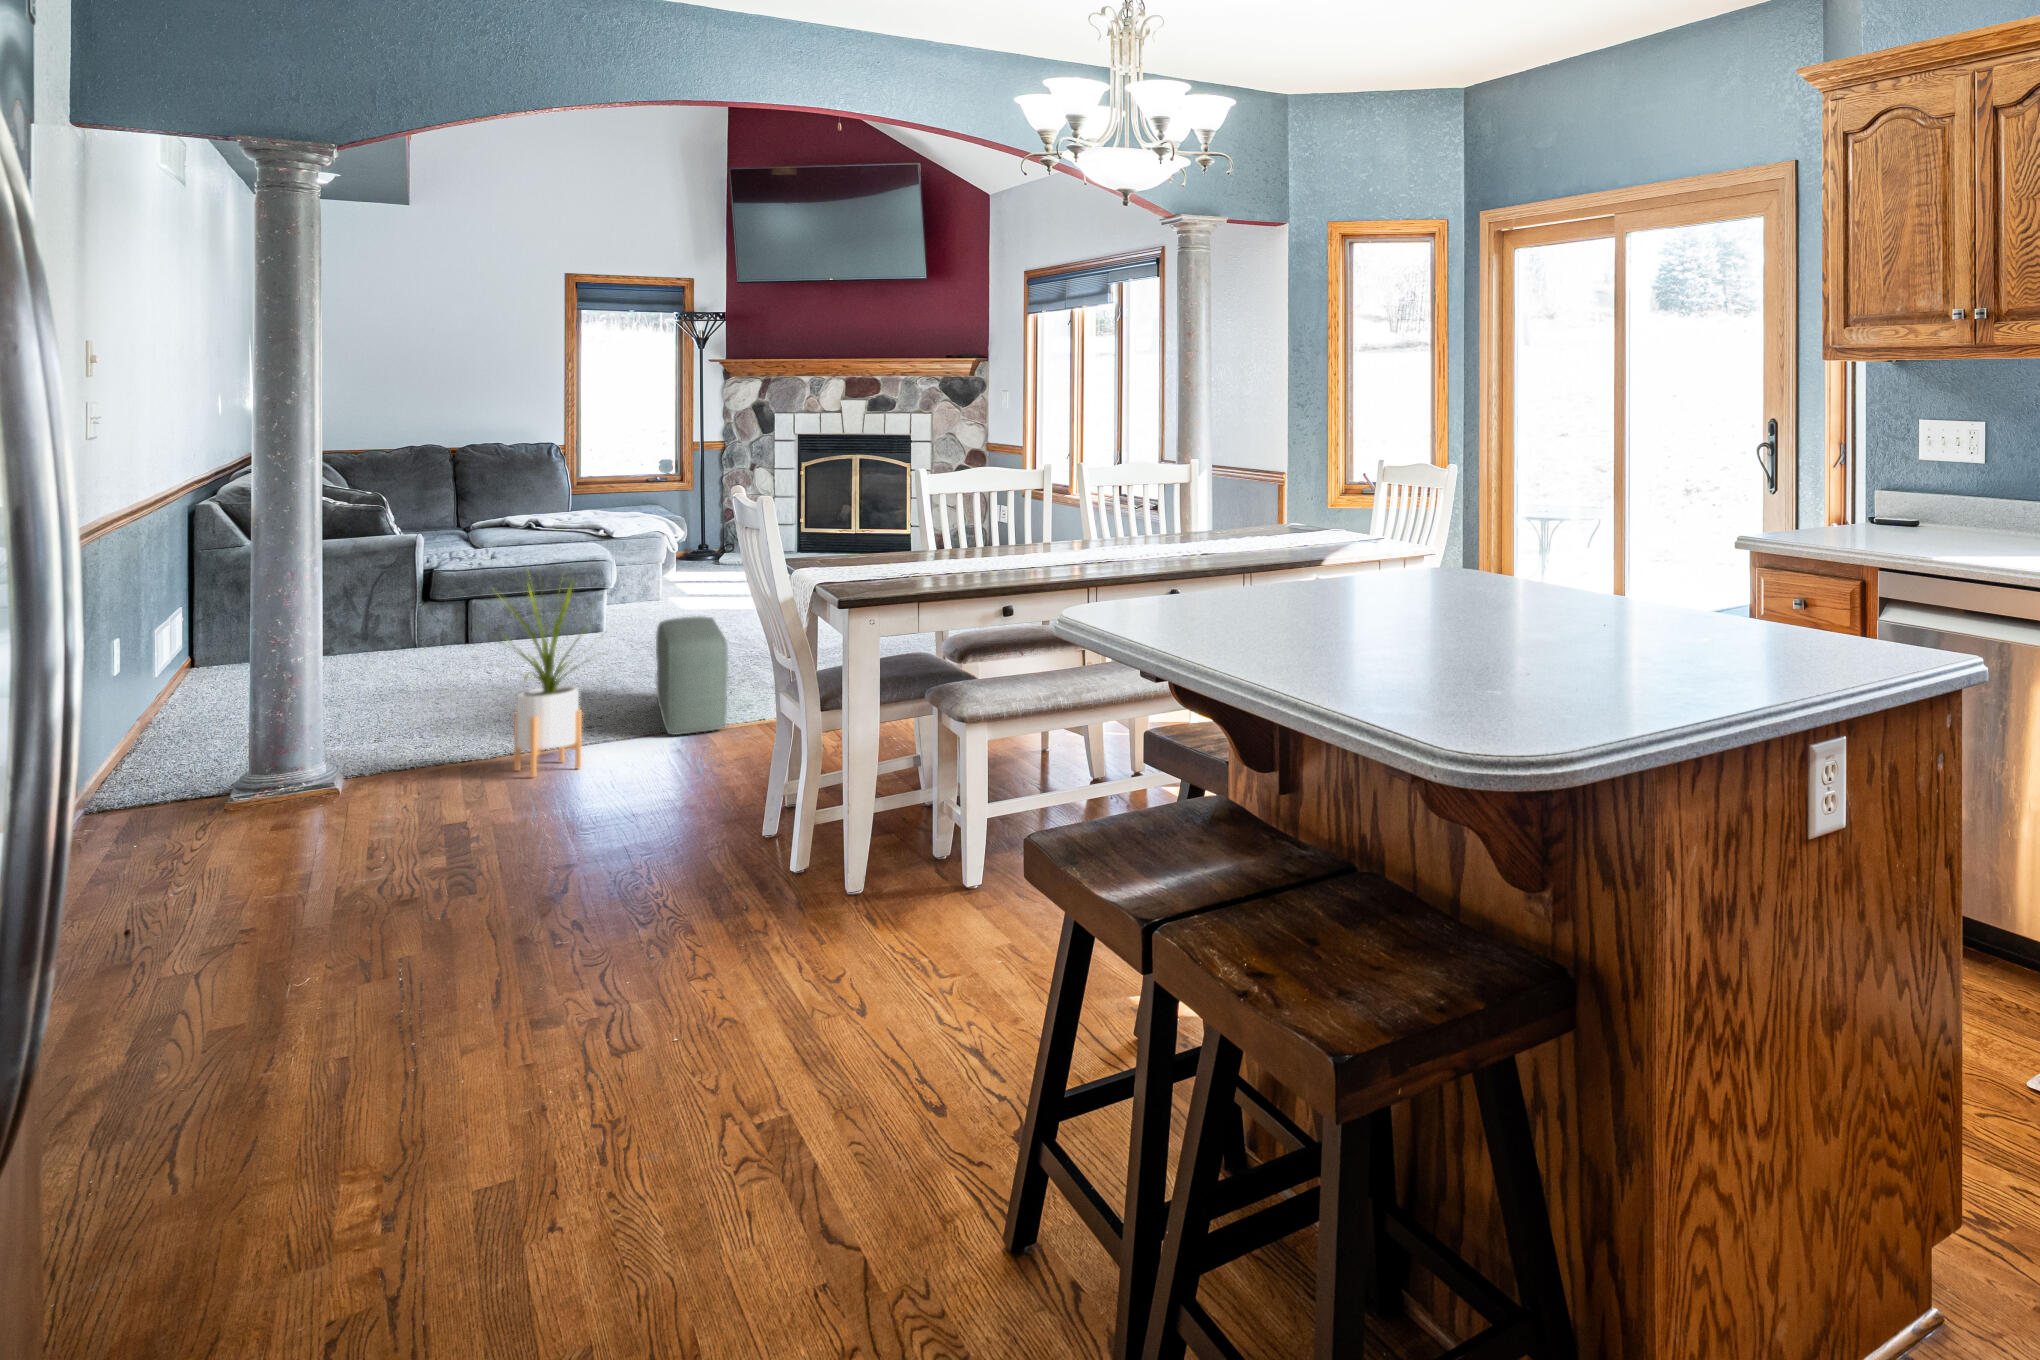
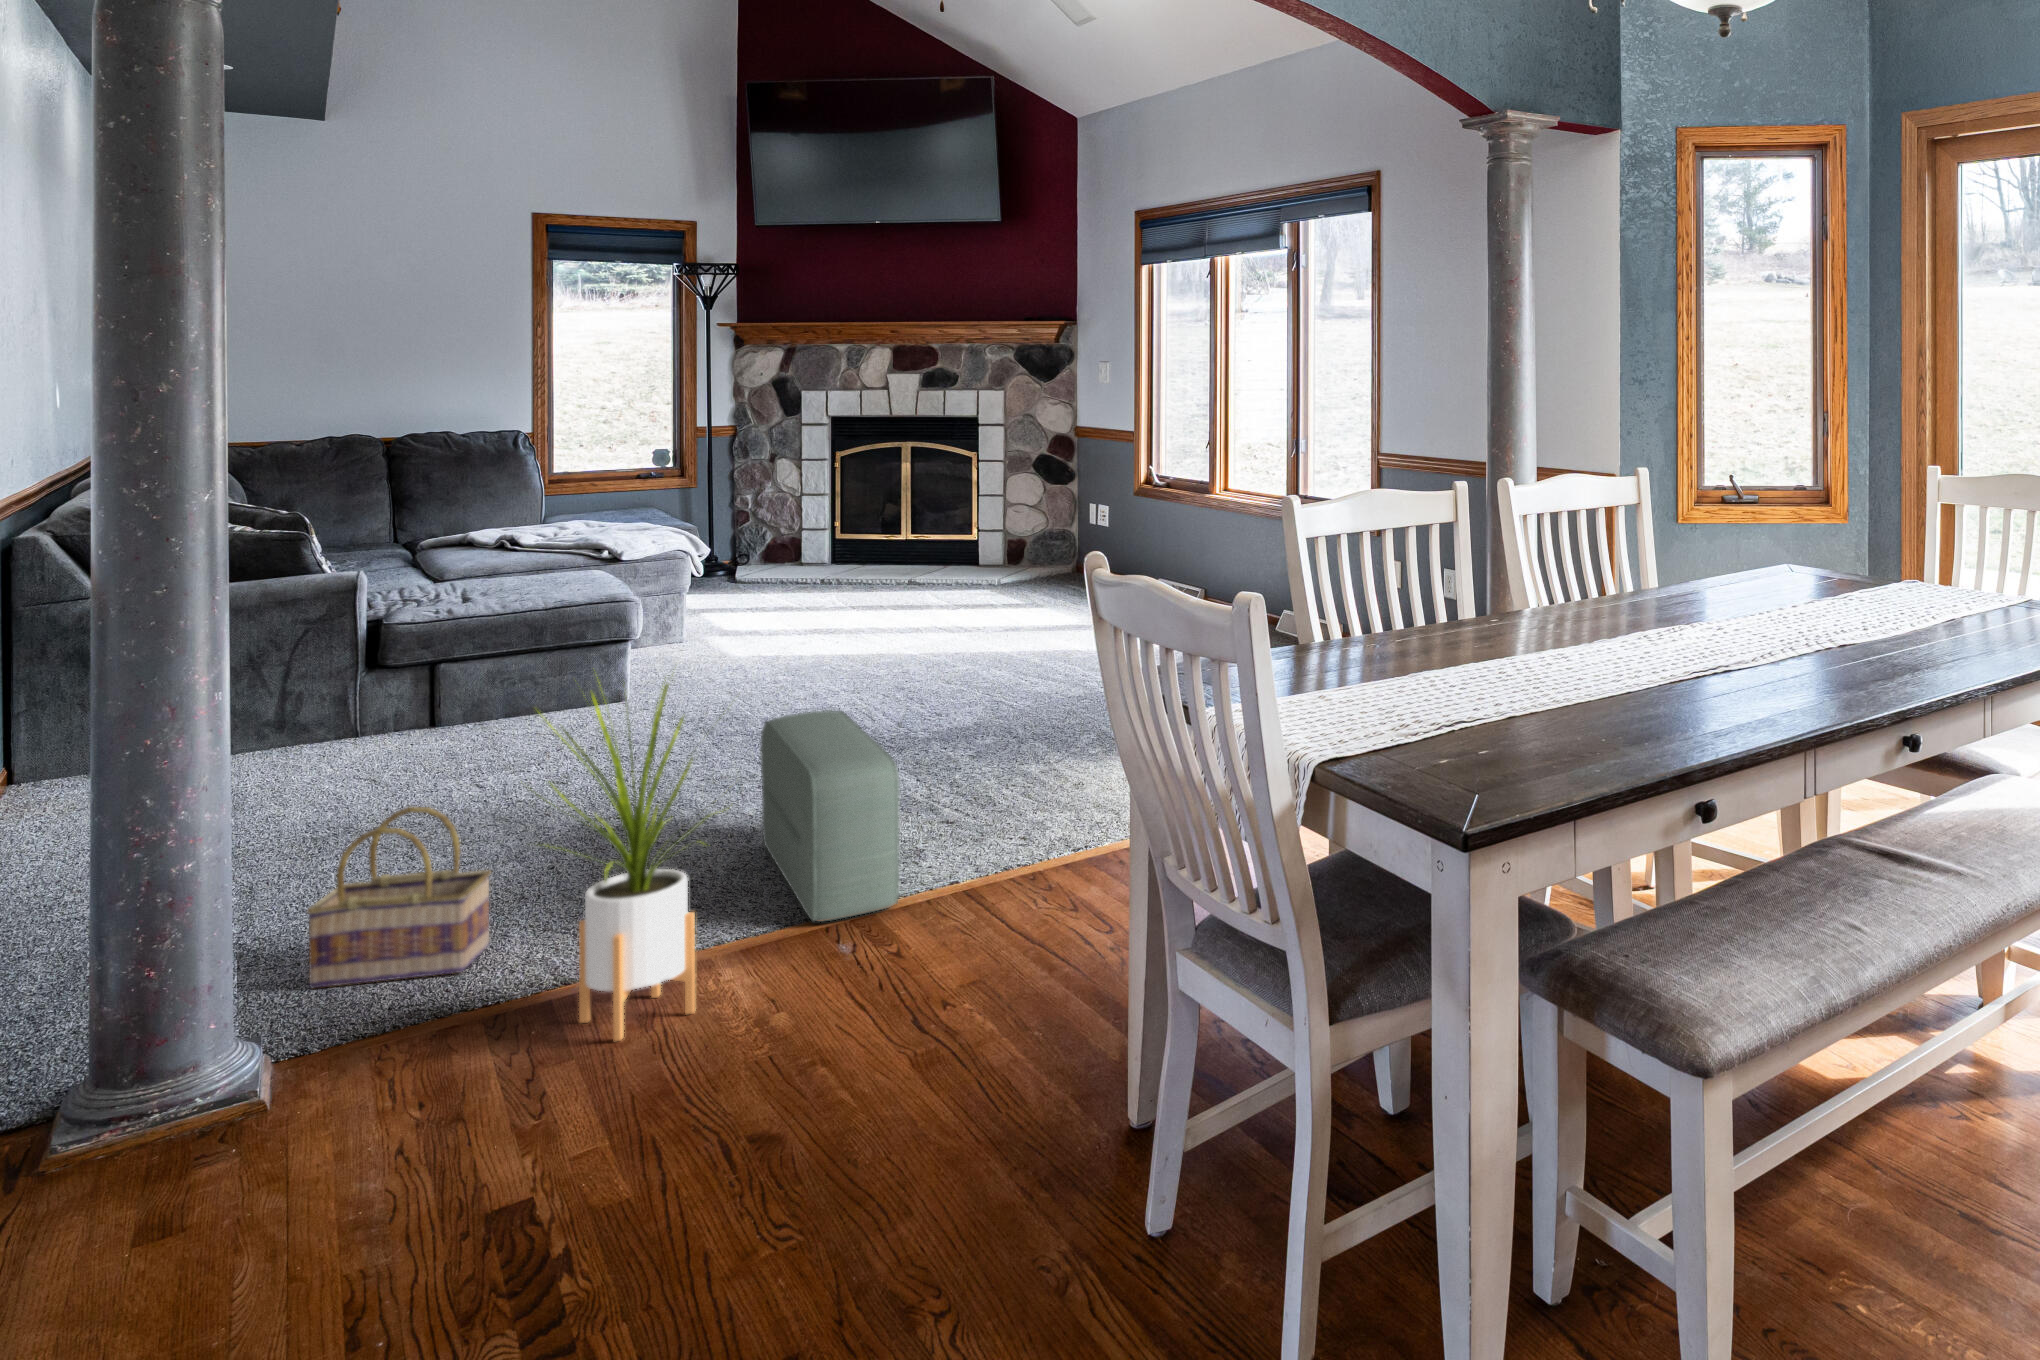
basket: none [364,655,475,756] -> present [307,807,491,988]

